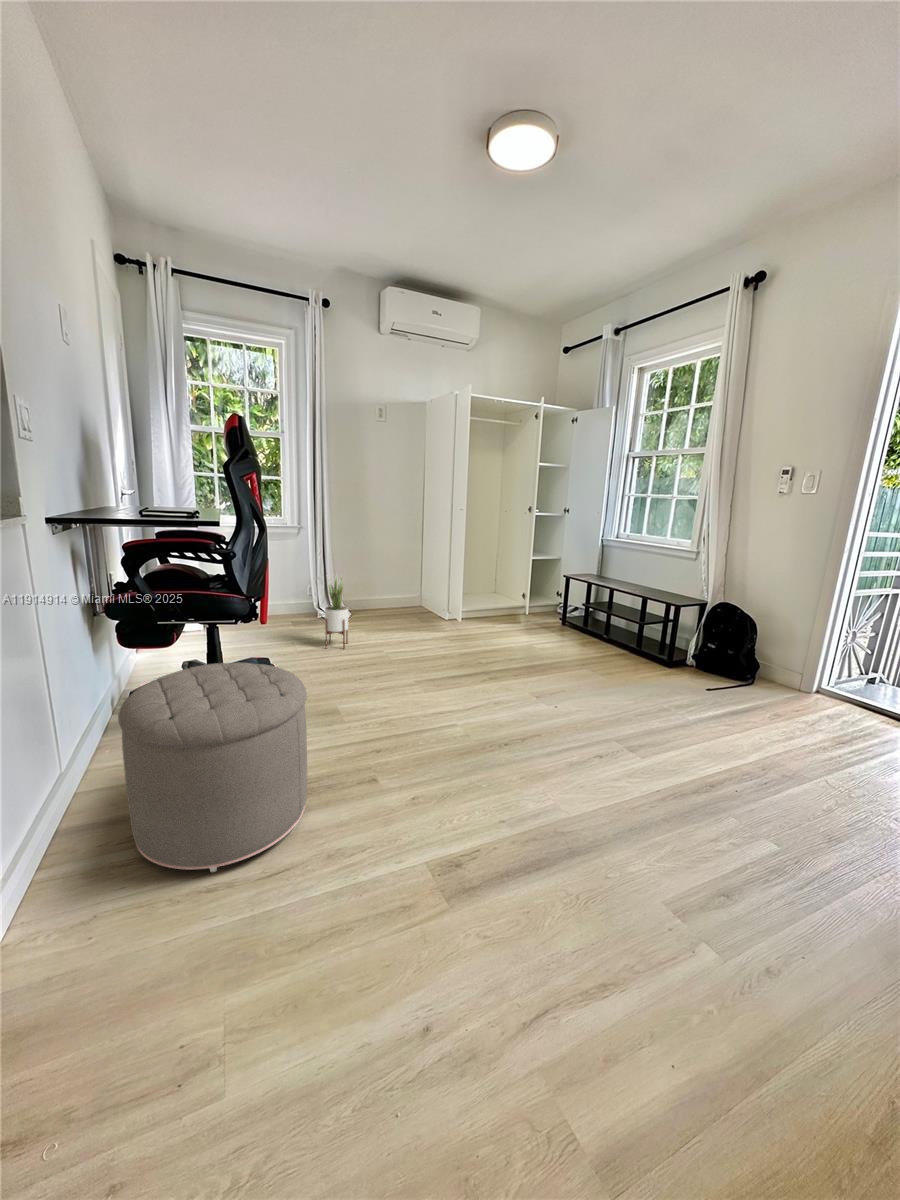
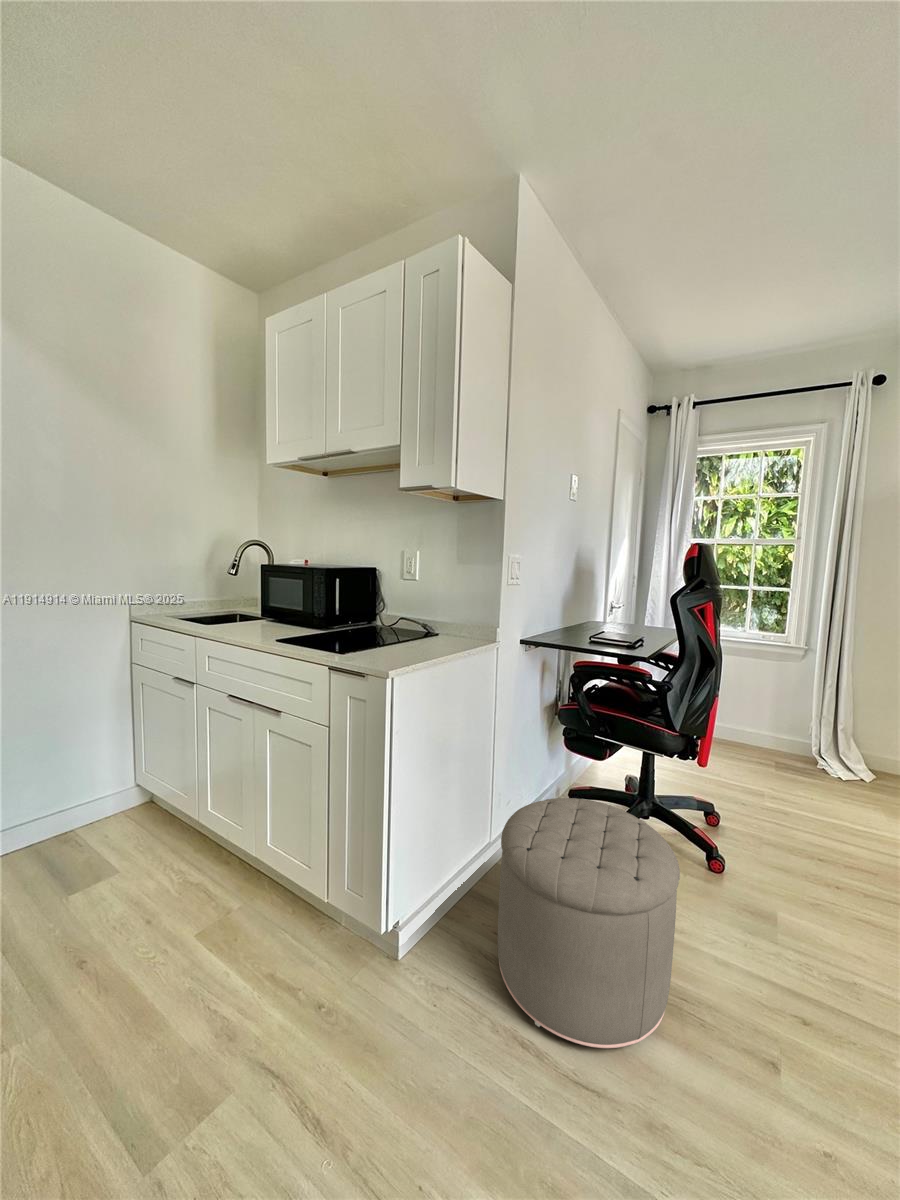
potted plant: present [325,576,348,648] -> none [805,721,849,829]

